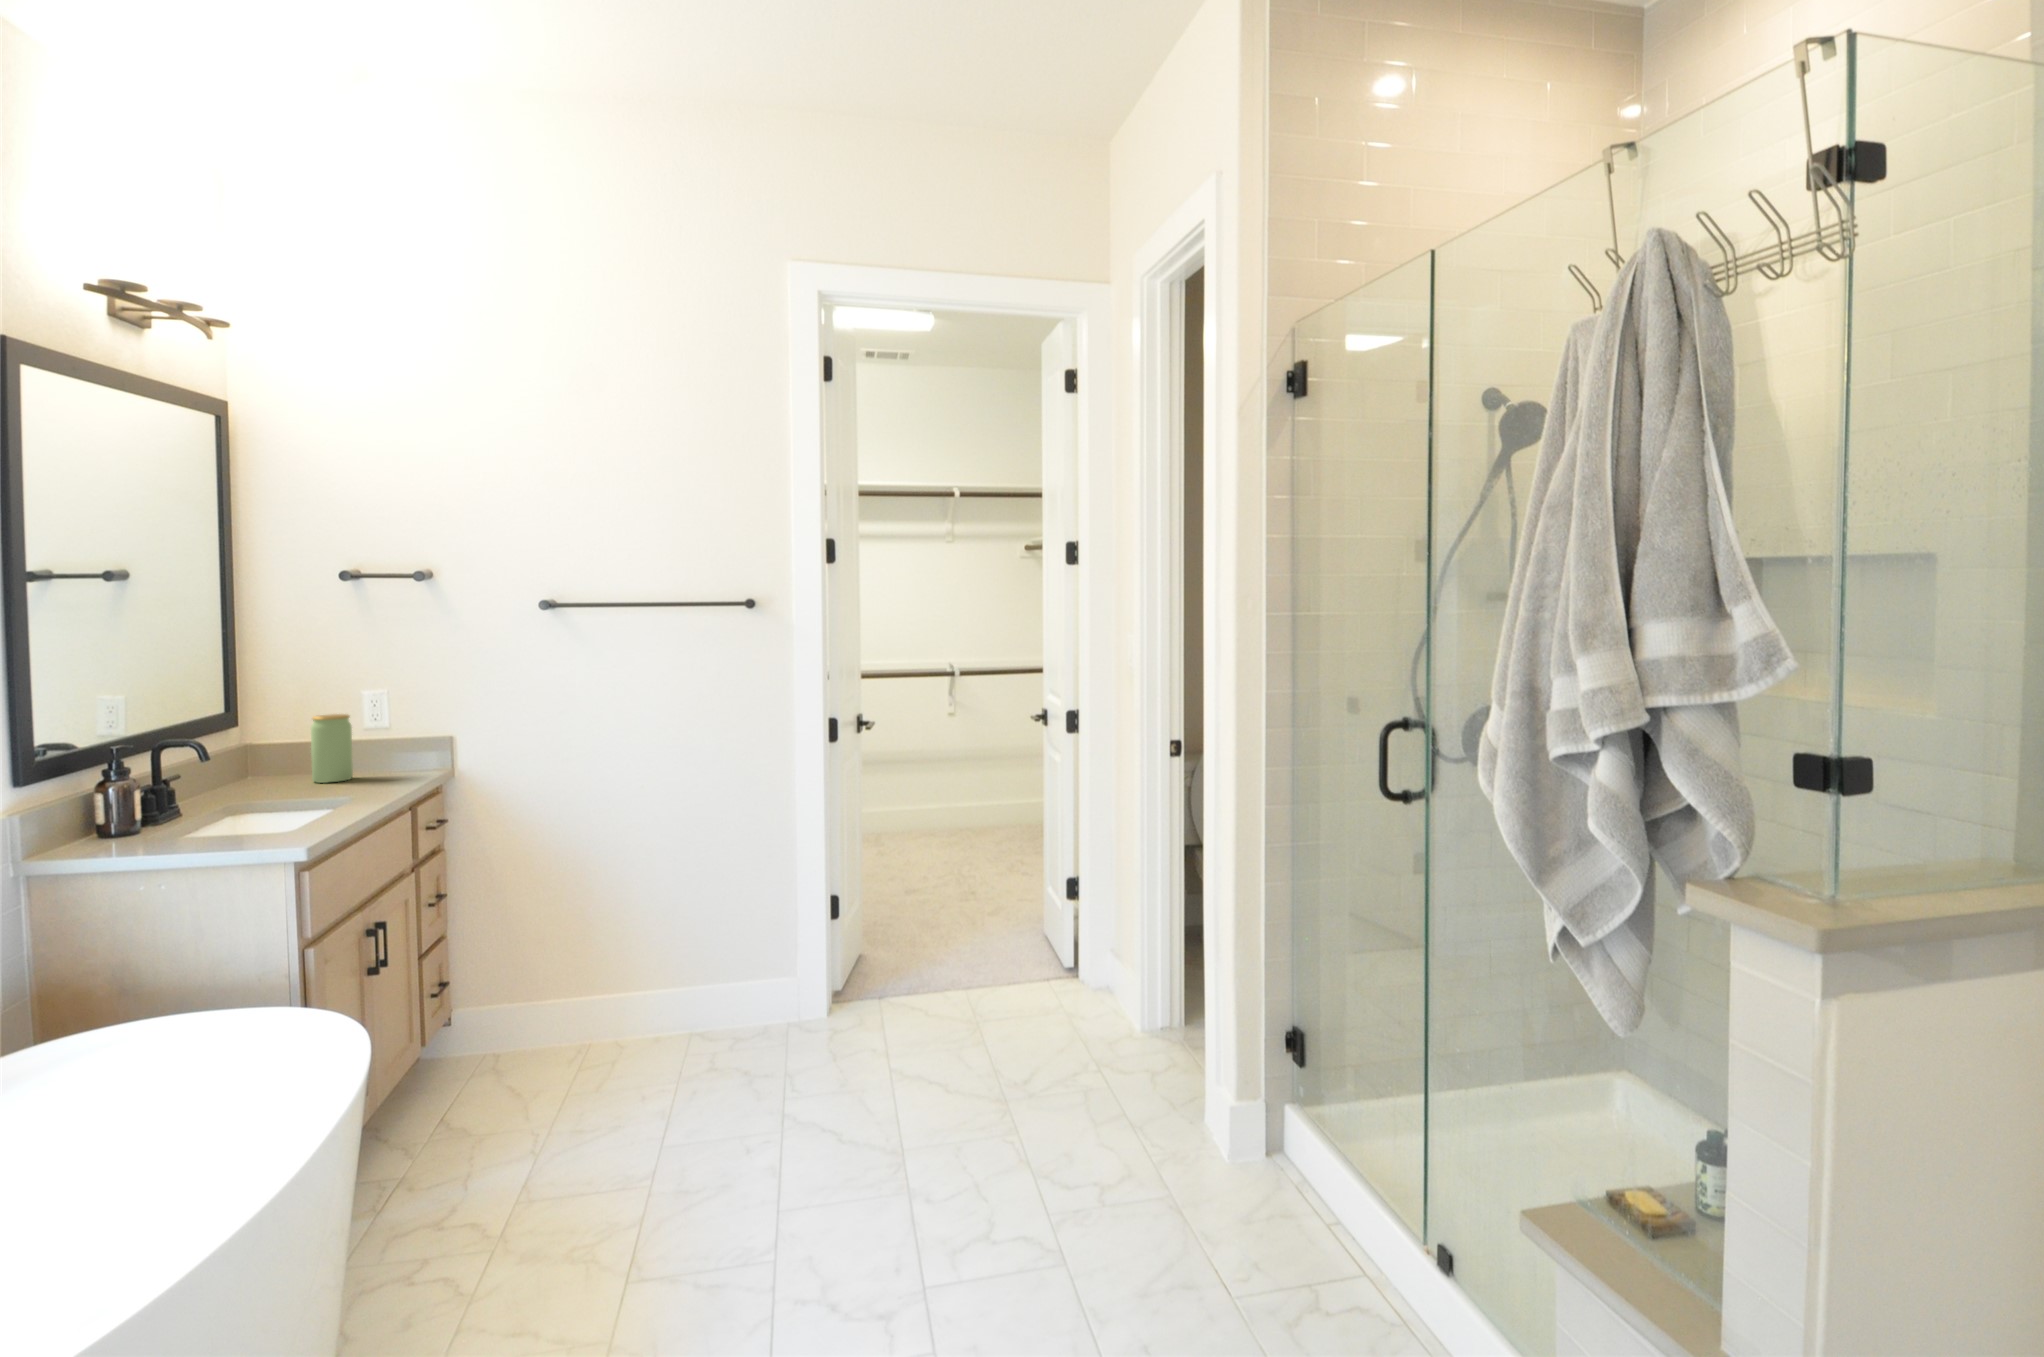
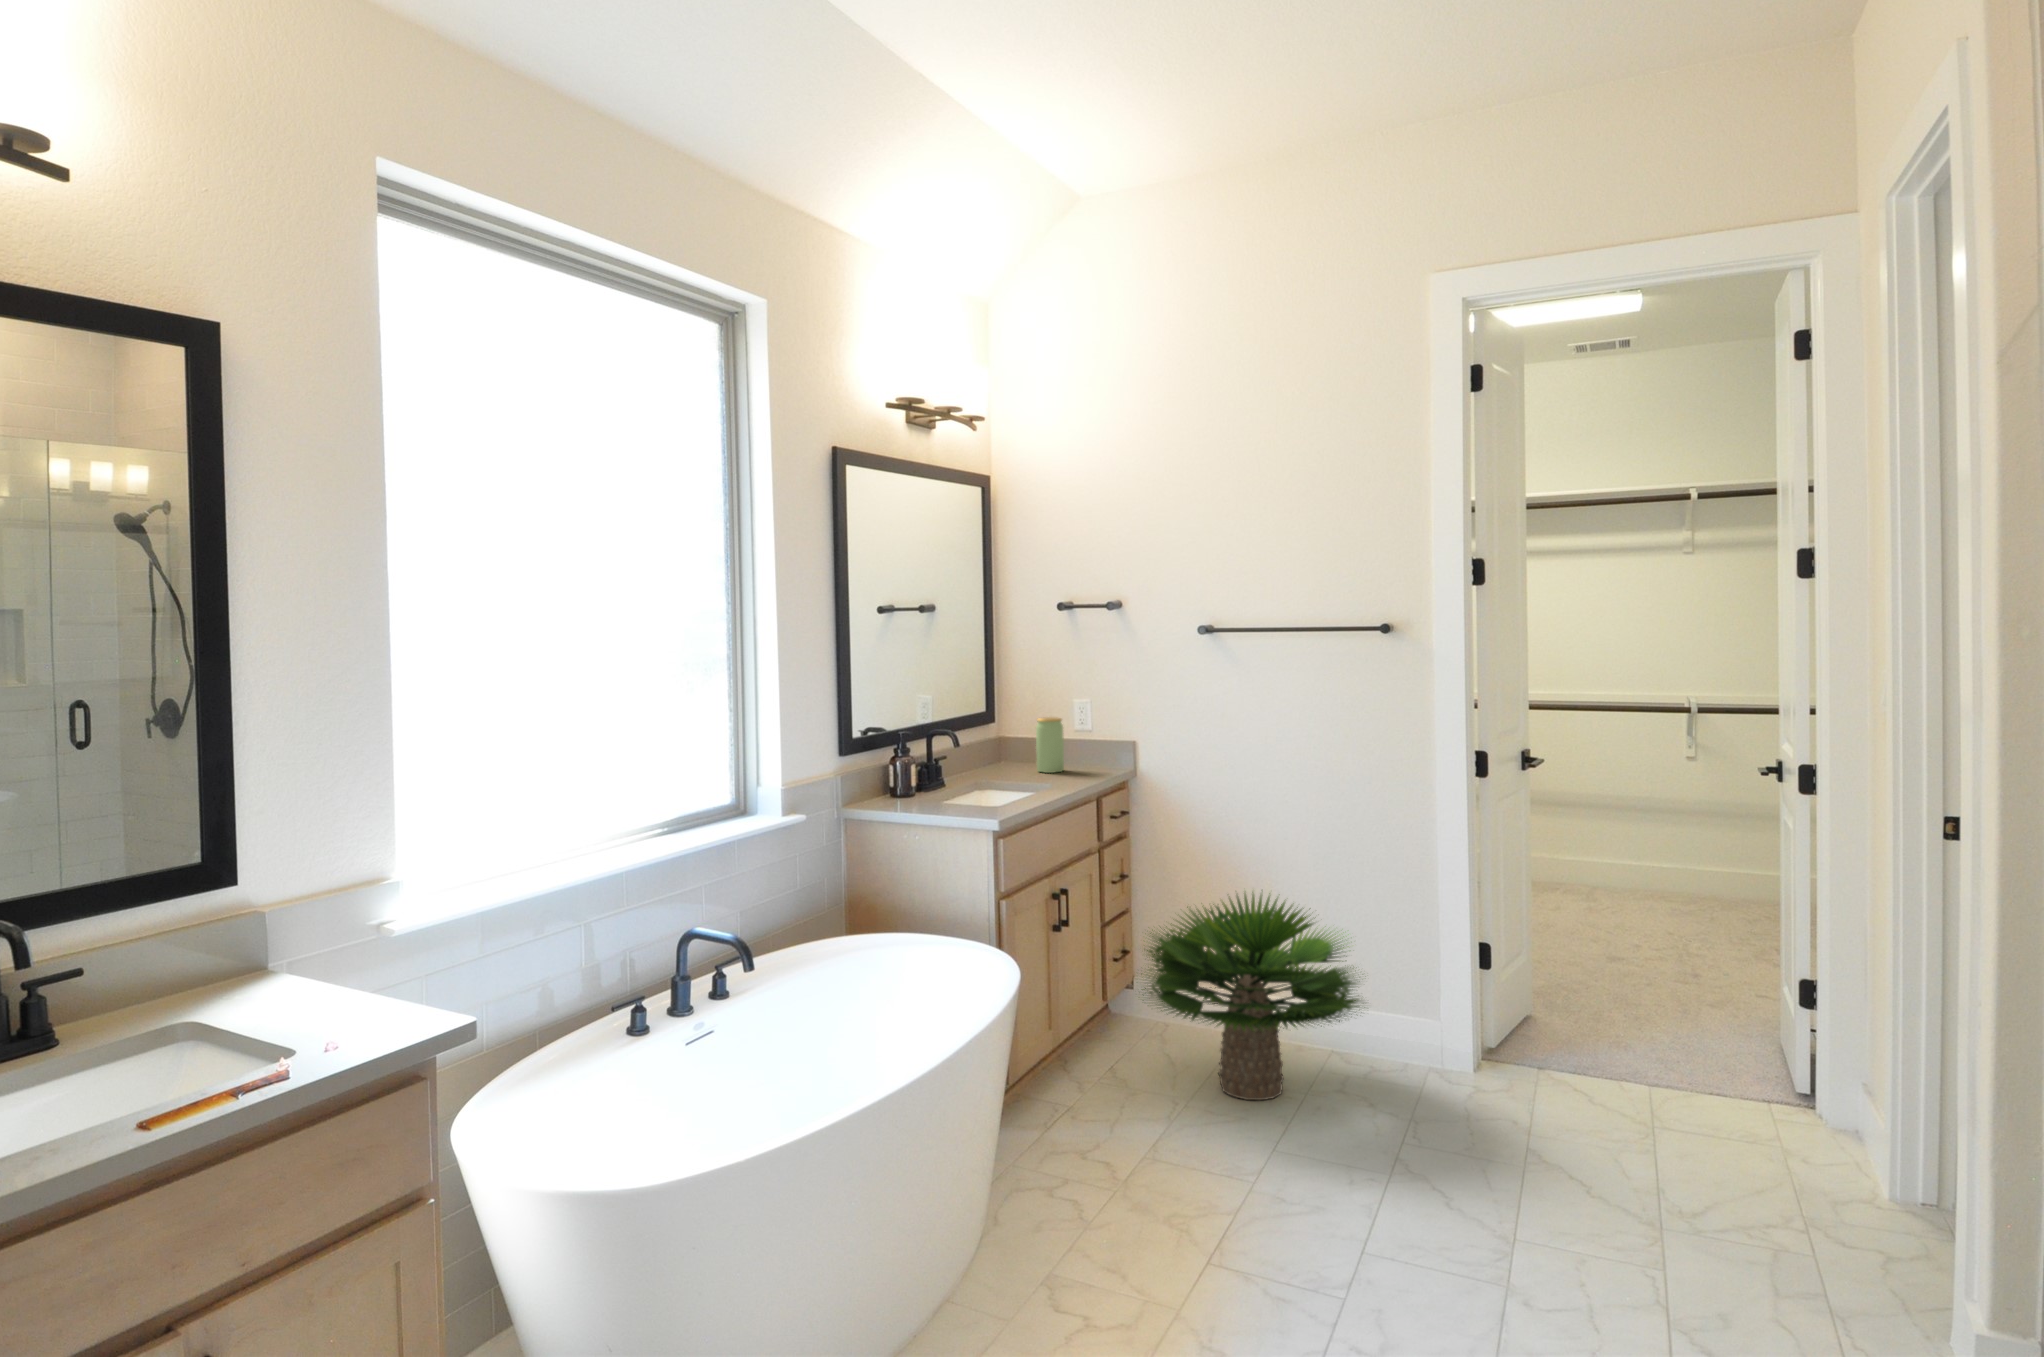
potted plant: none [478,879,757,1111] -> present [1141,892,1360,1100]

